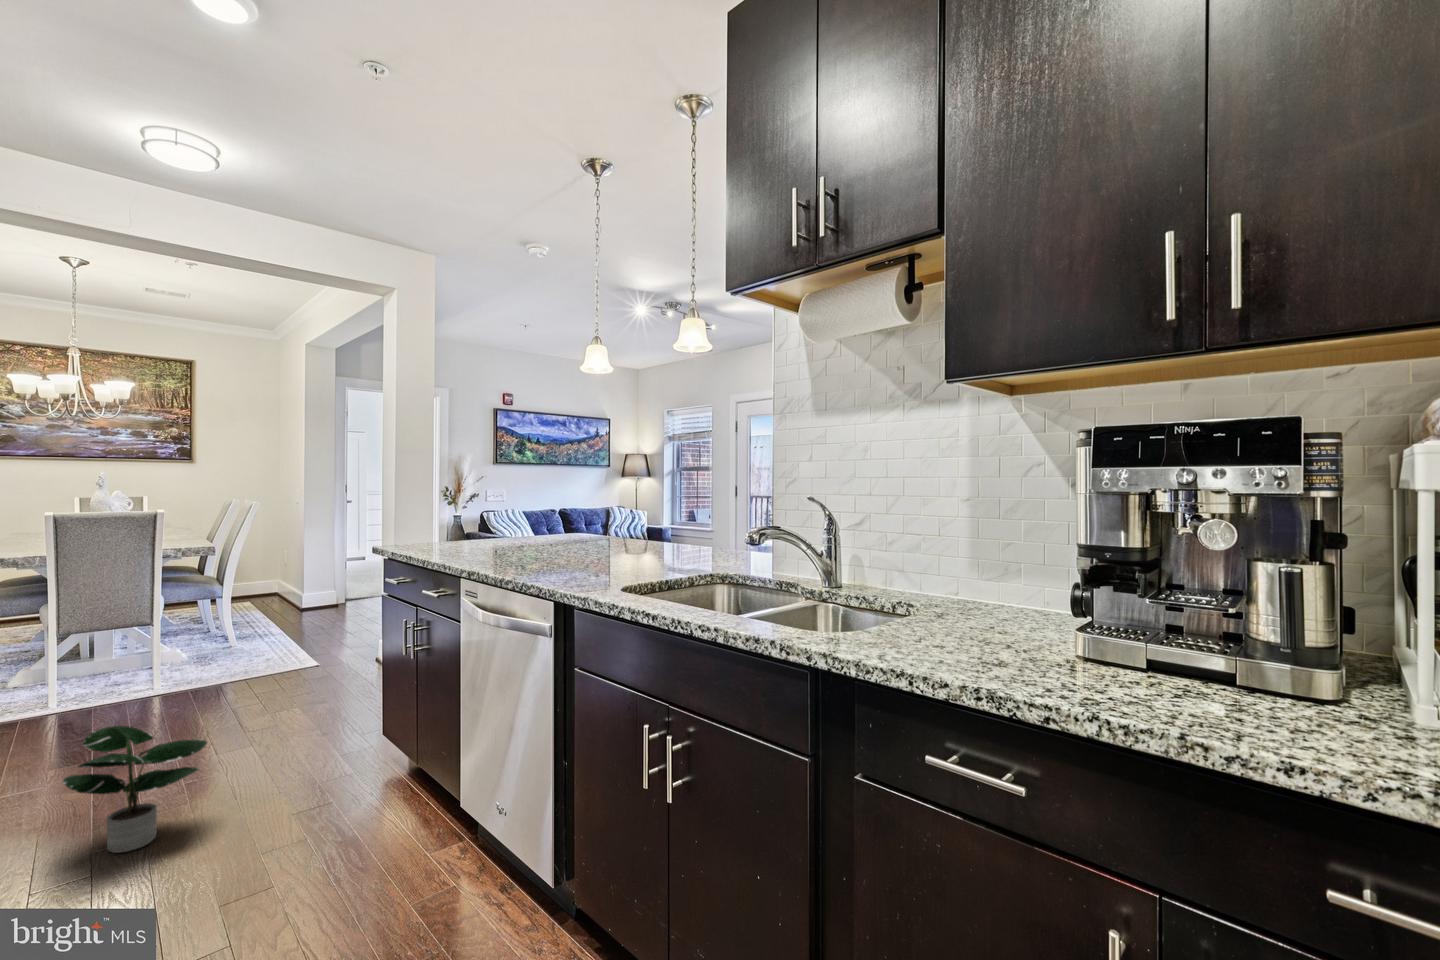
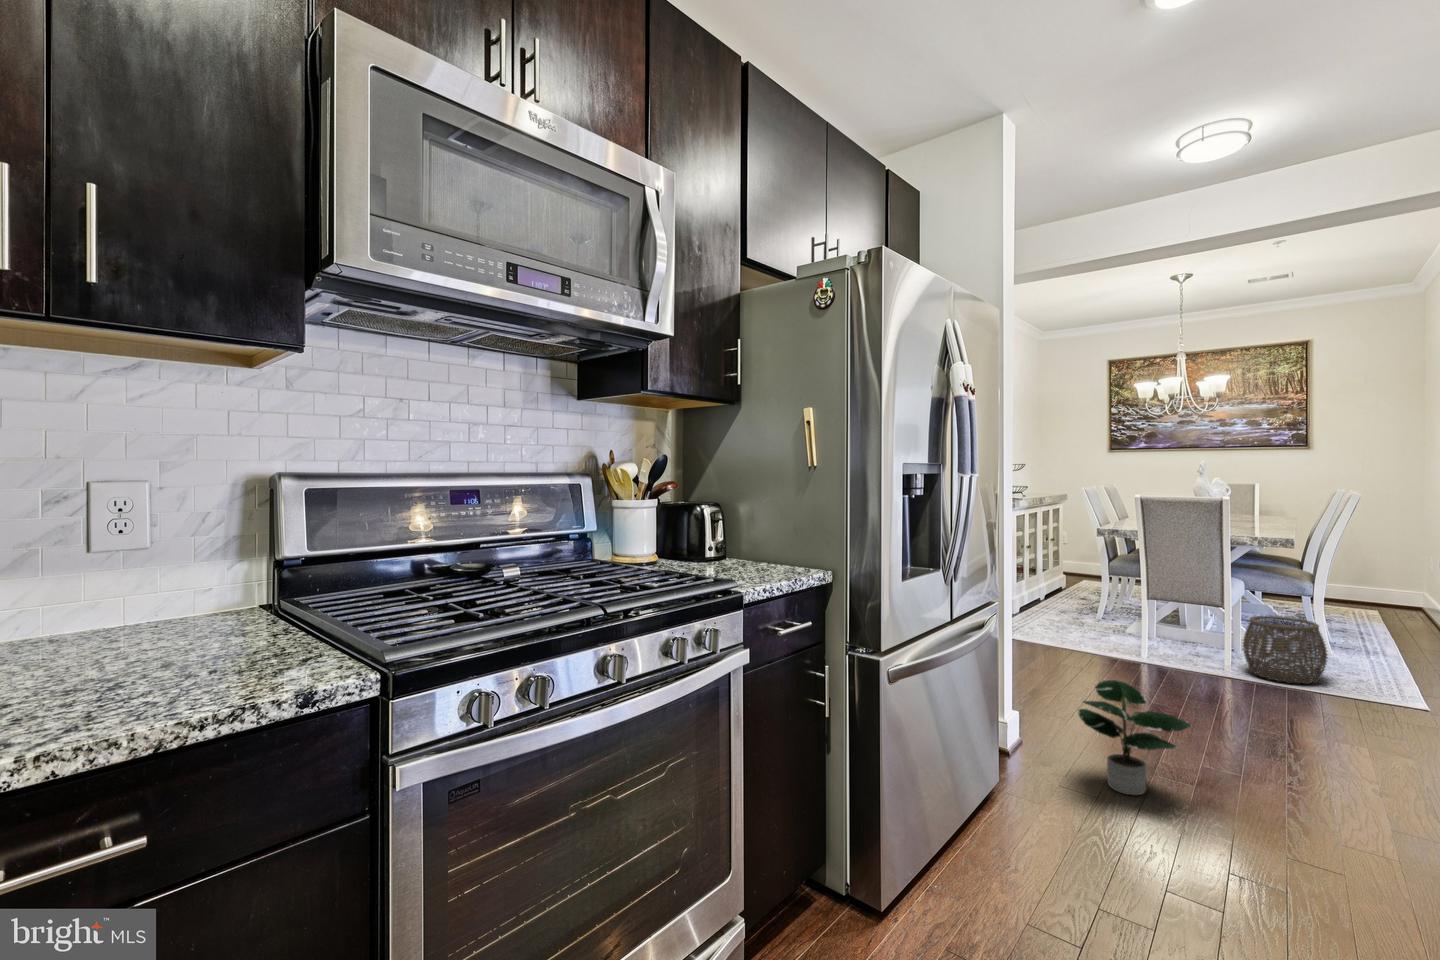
woven basket: none [173,621,251,685] -> present [1242,616,1327,684]

